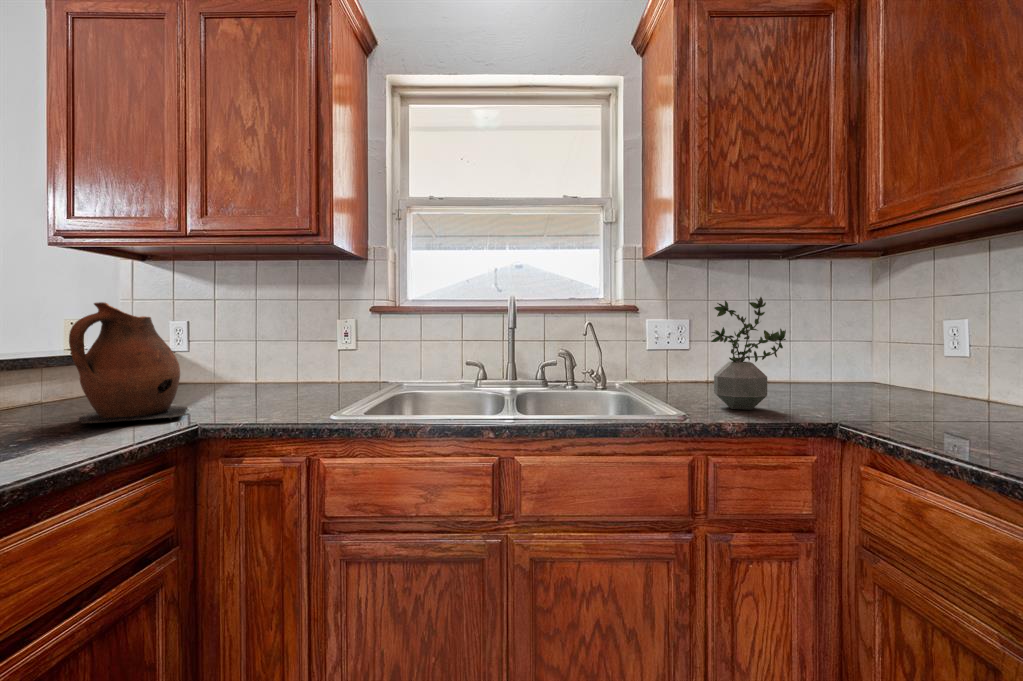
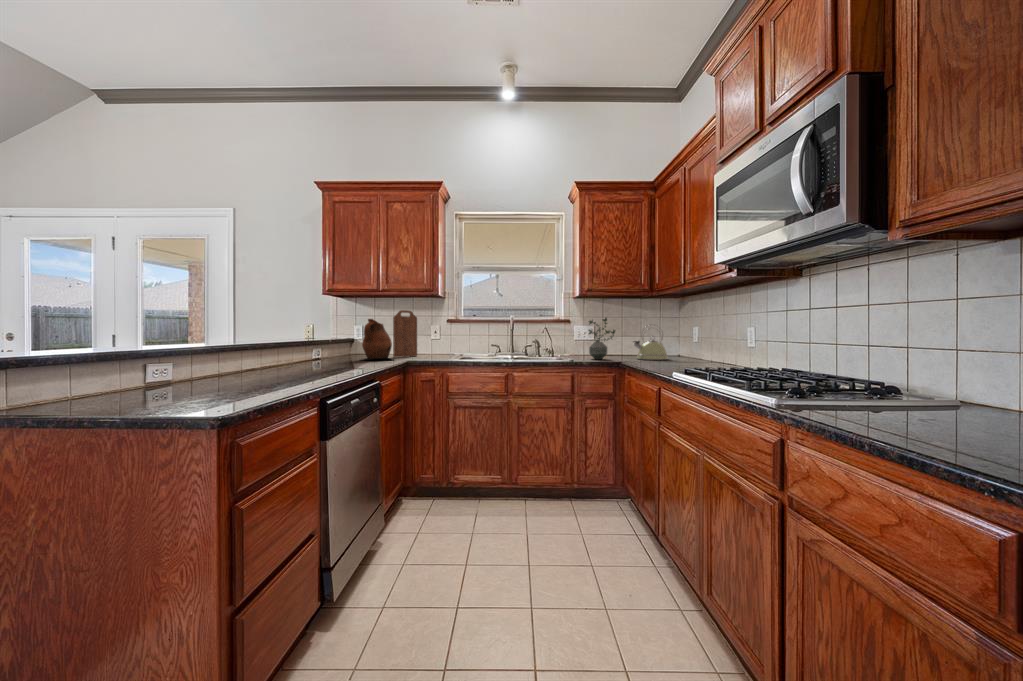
cutting board: none [218,284,289,399] -> present [393,310,417,357]
kettle: none [826,315,932,413] -> present [633,334,668,360]

